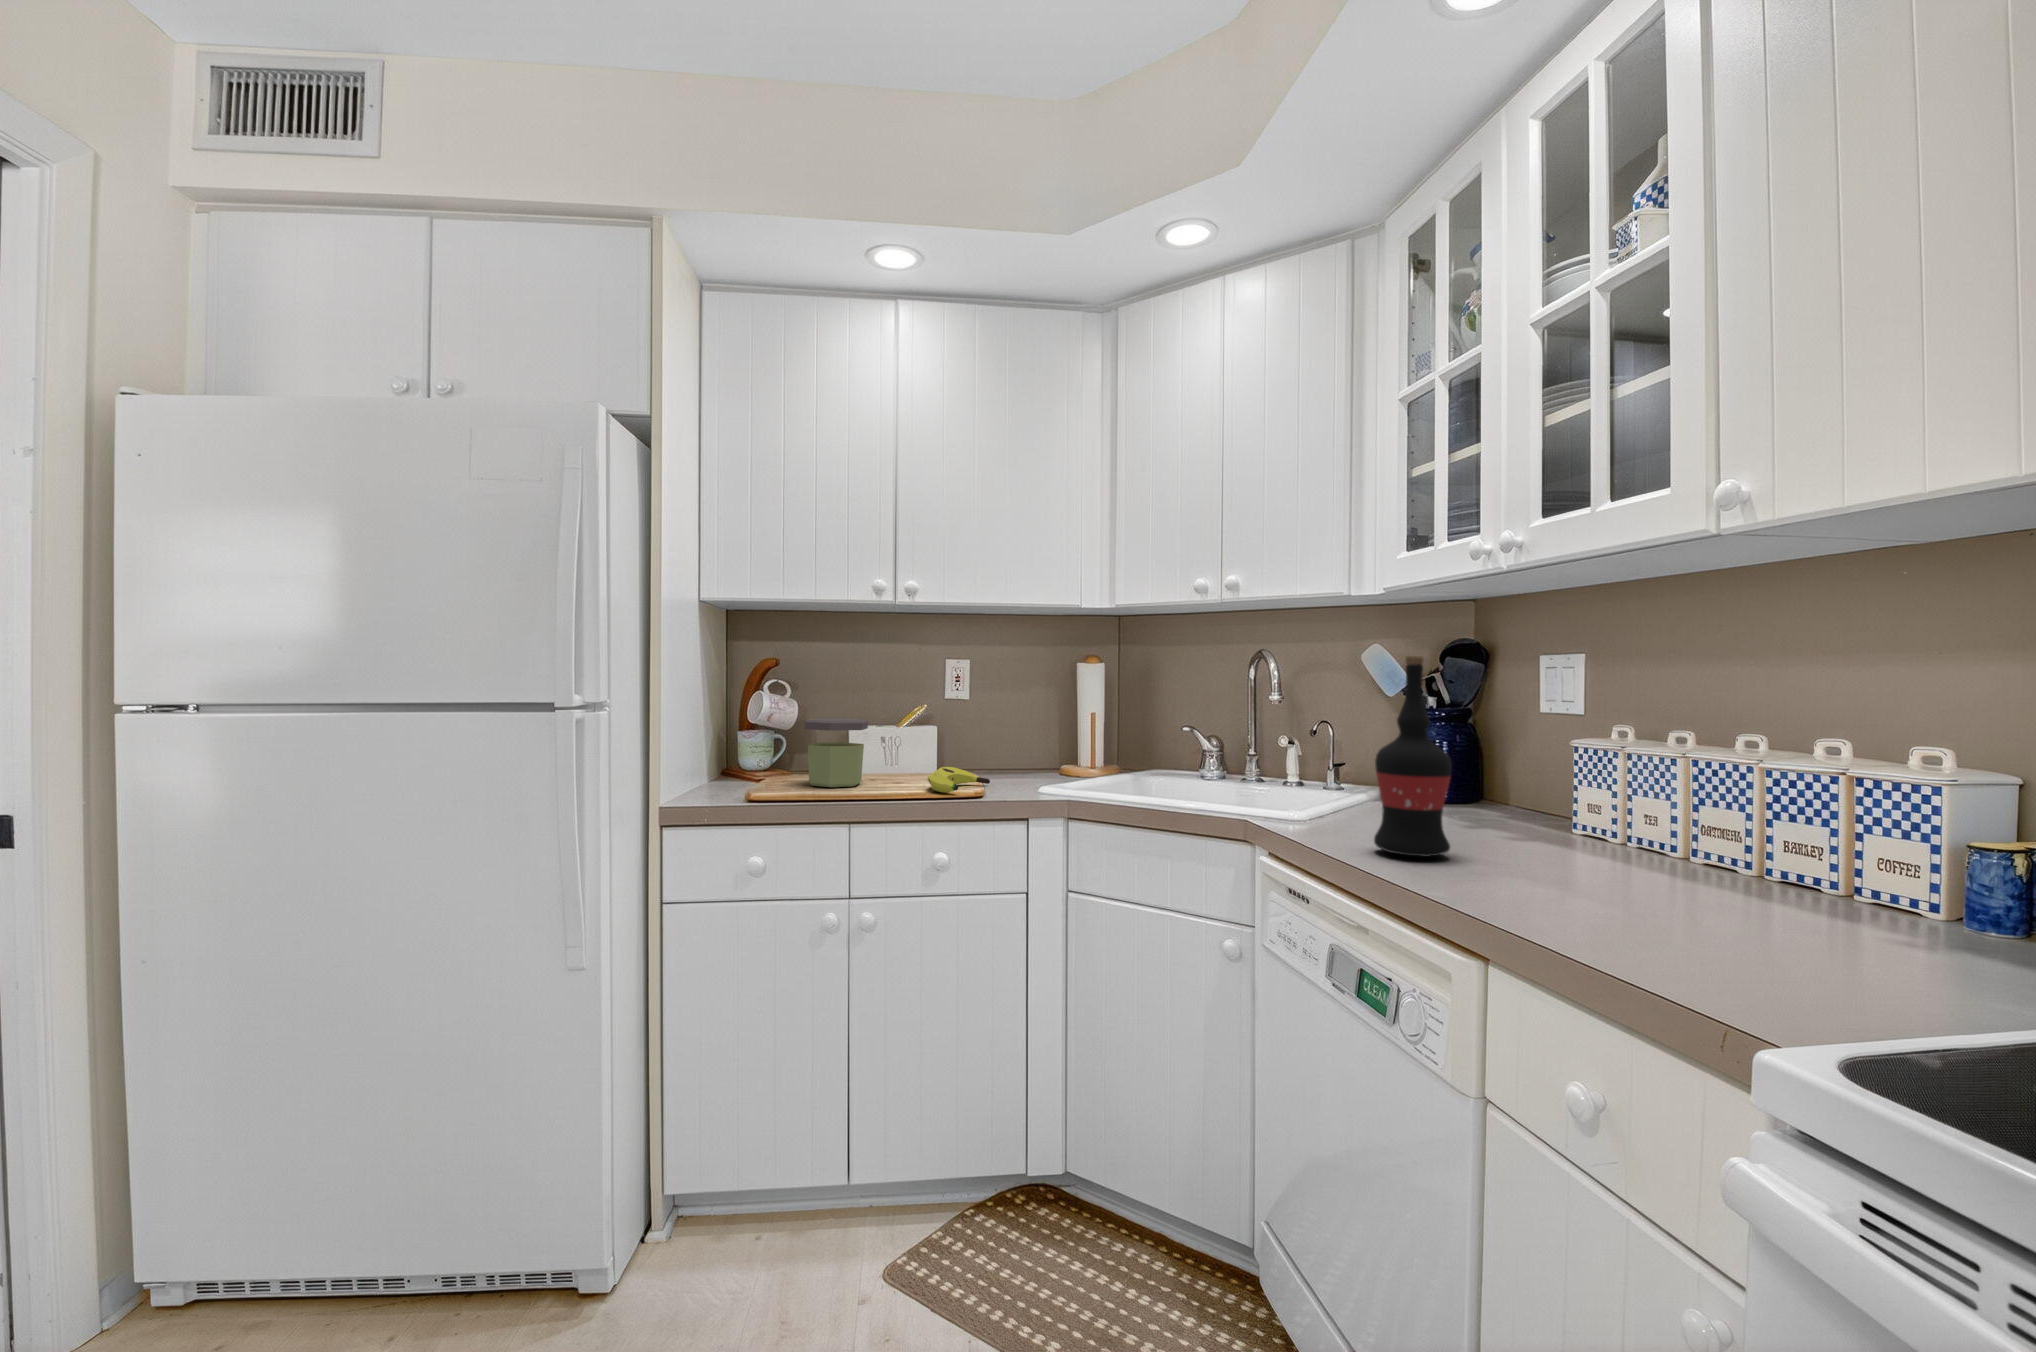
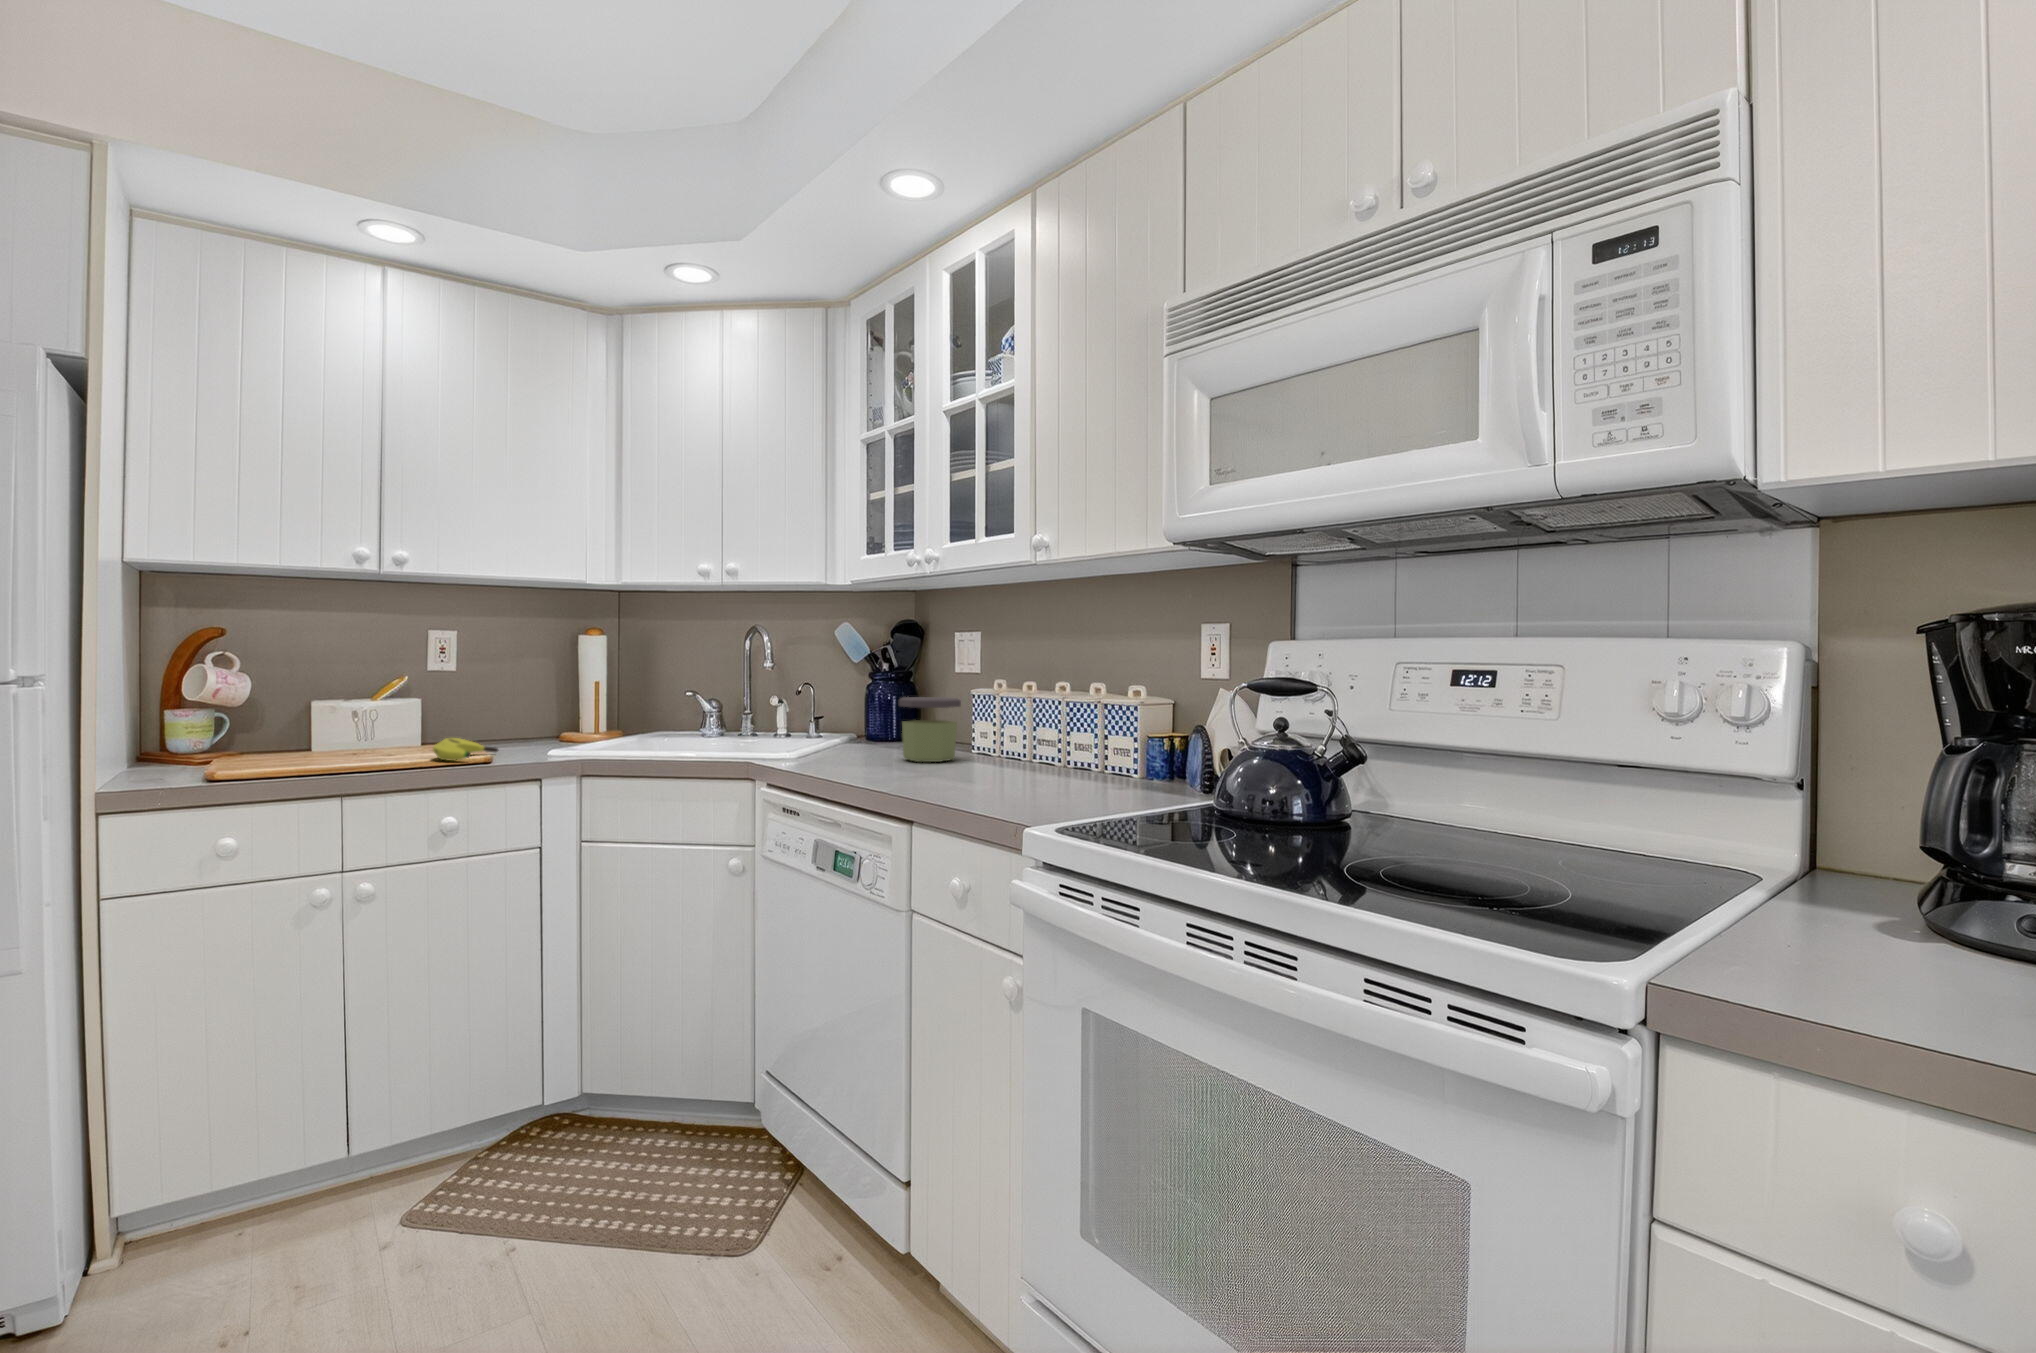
wine bottle: present [1374,656,1452,857] -> none [844,633,895,772]
jar: present [805,718,868,787] -> present [899,697,961,762]

